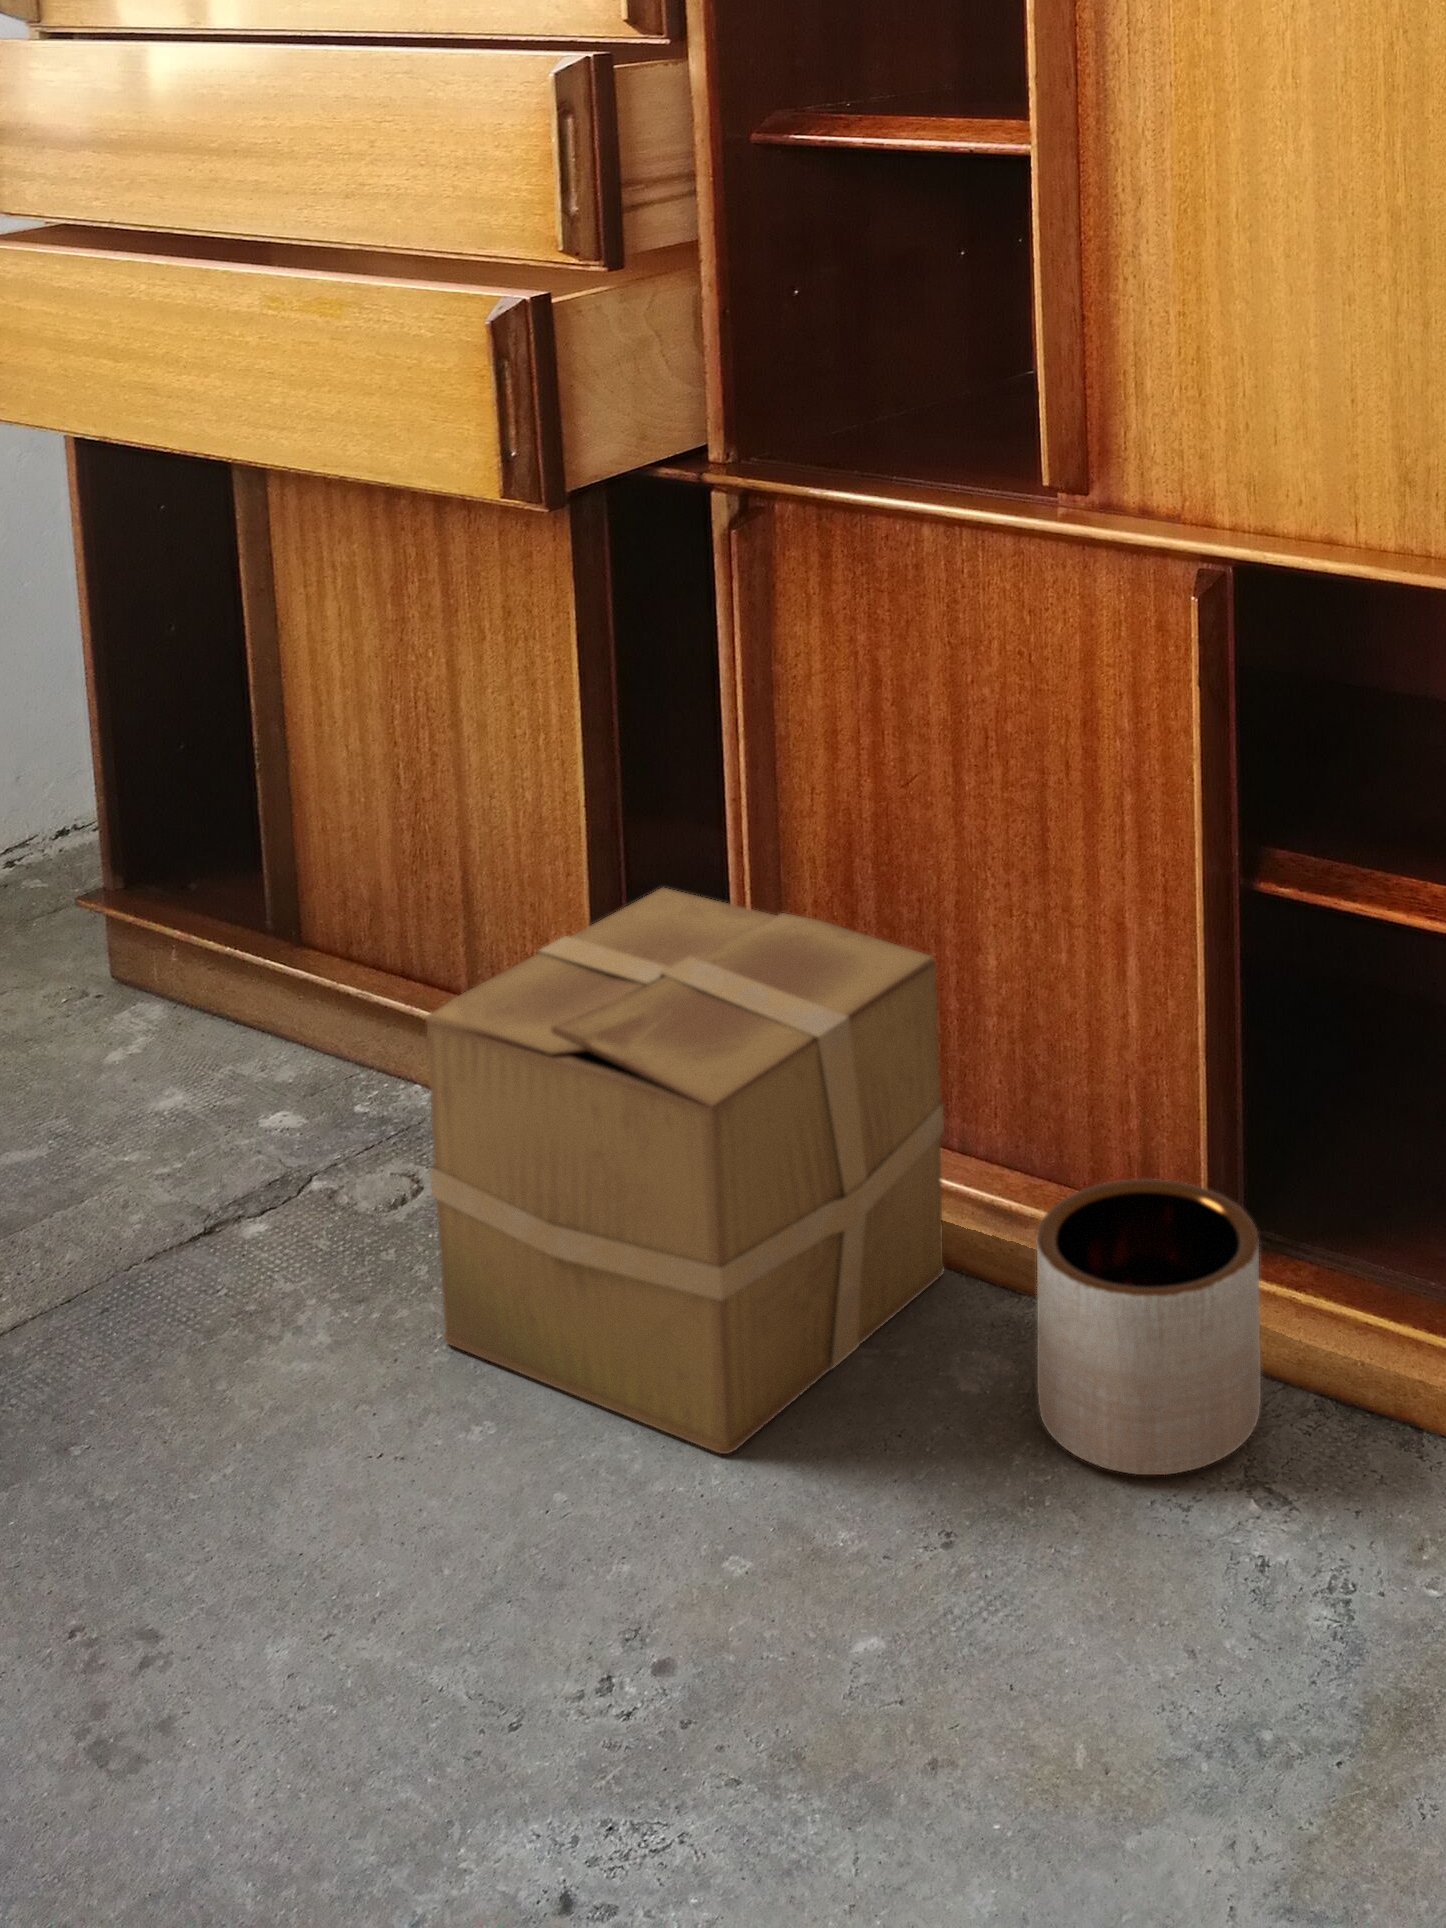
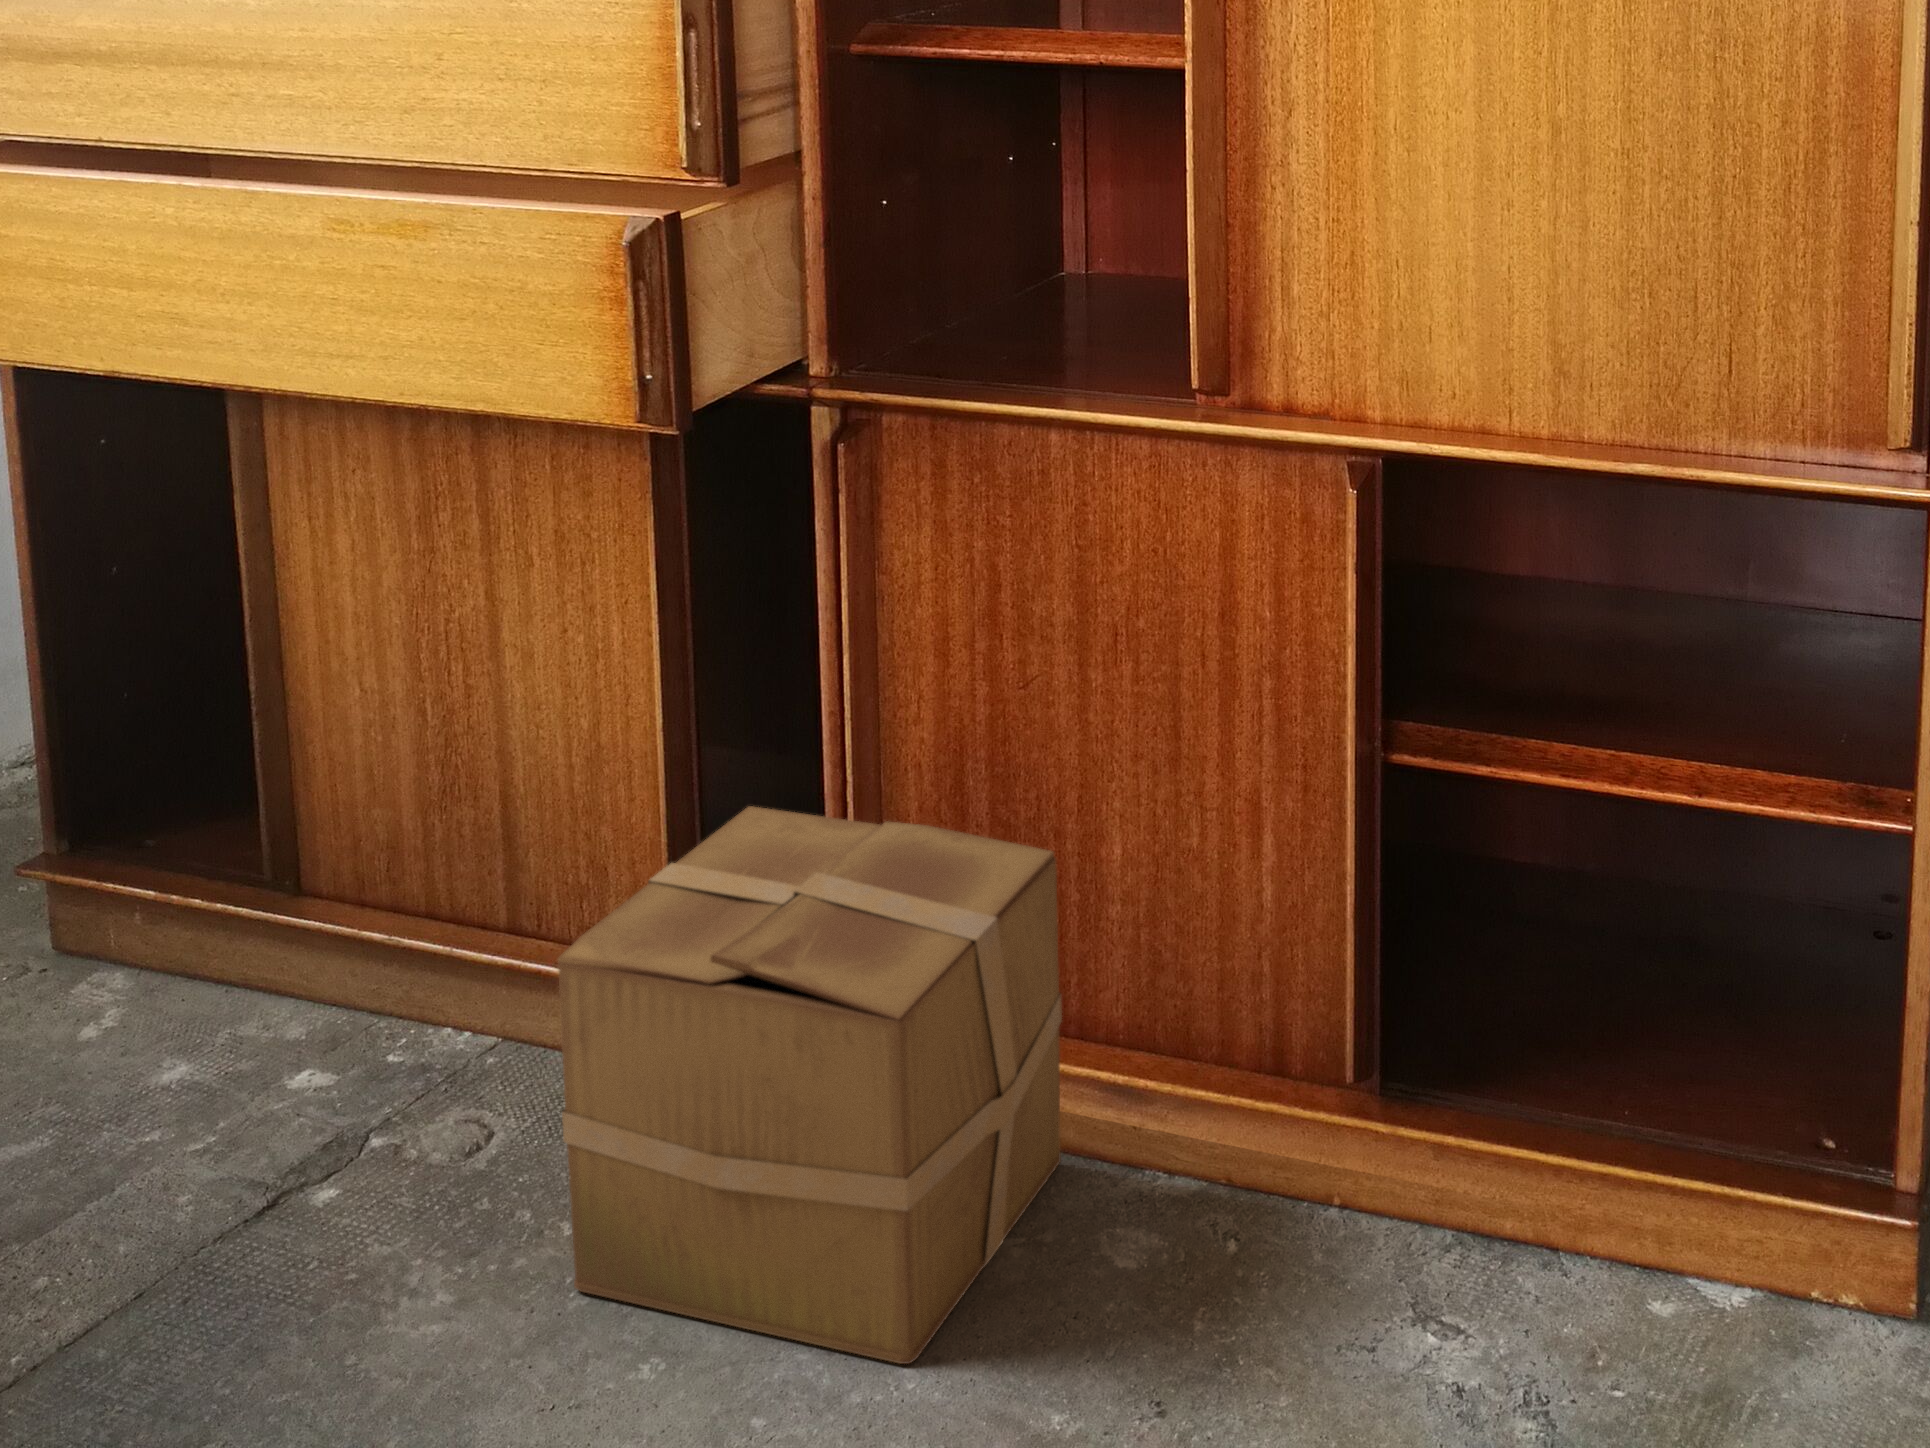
planter: present [1037,1179,1261,1475] -> none [1199,1046,1413,1329]

